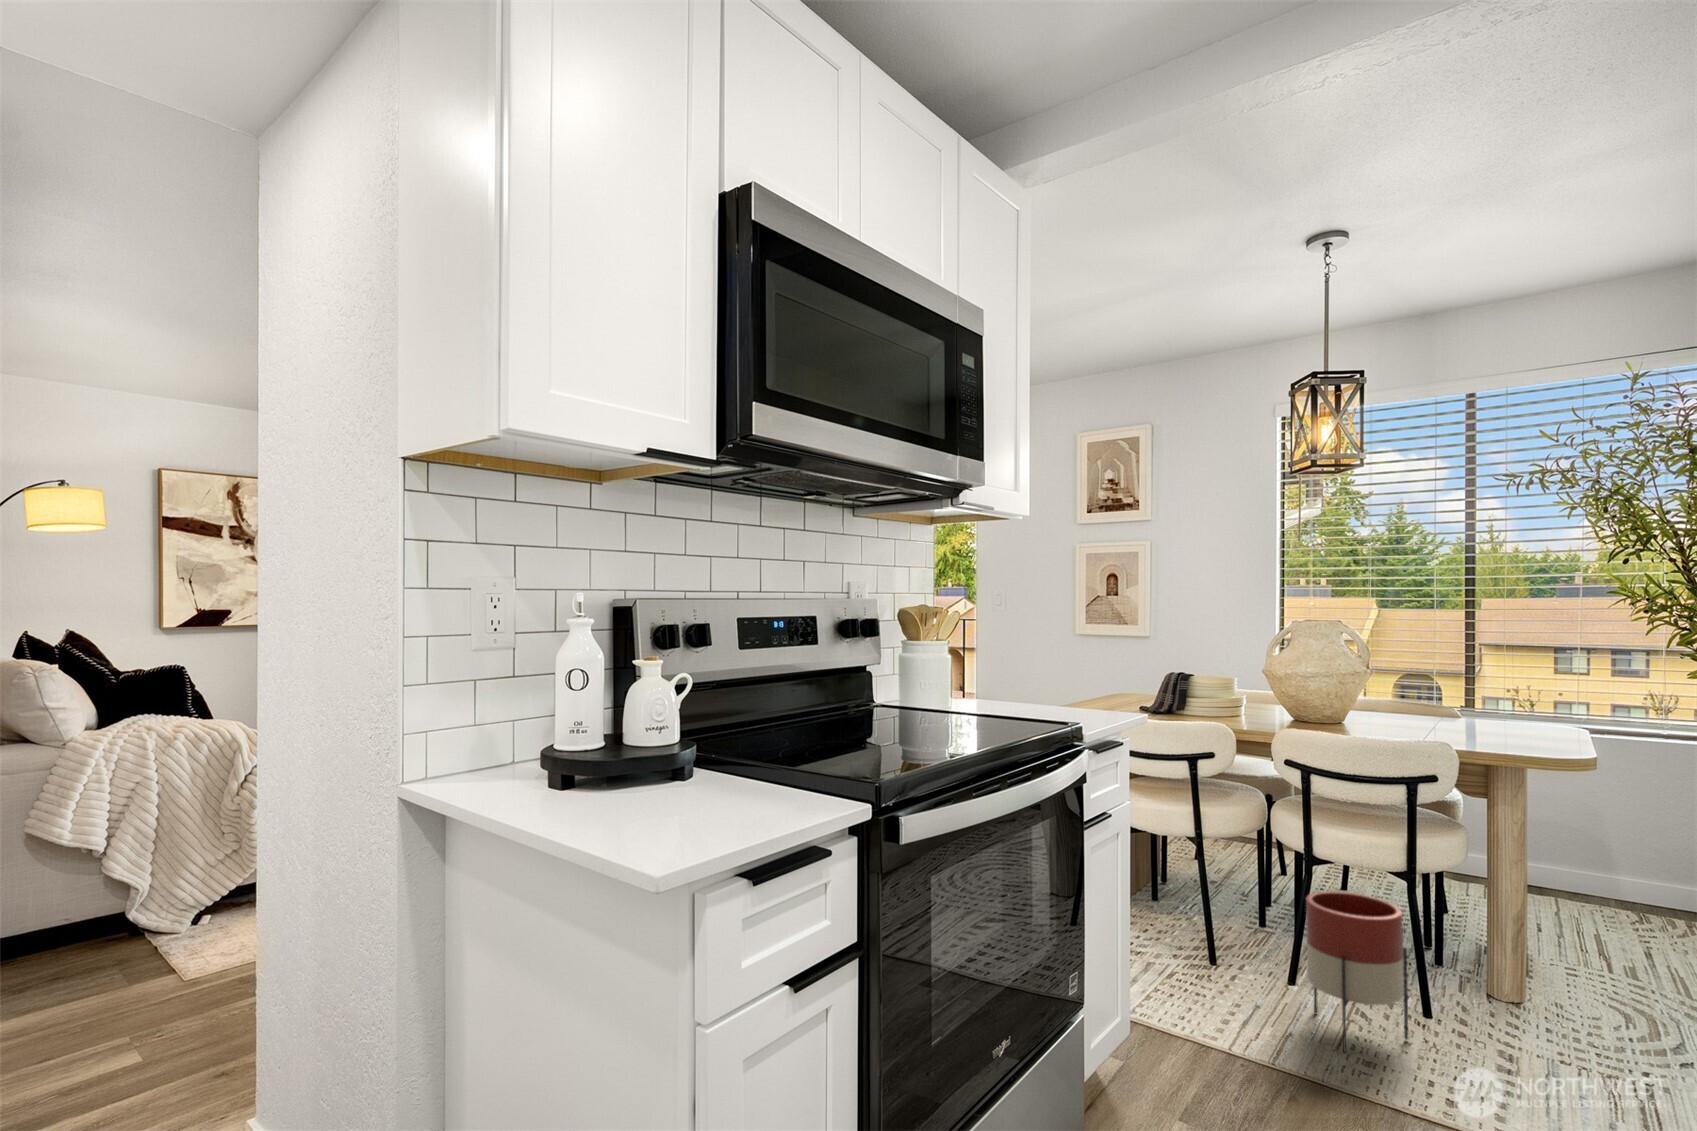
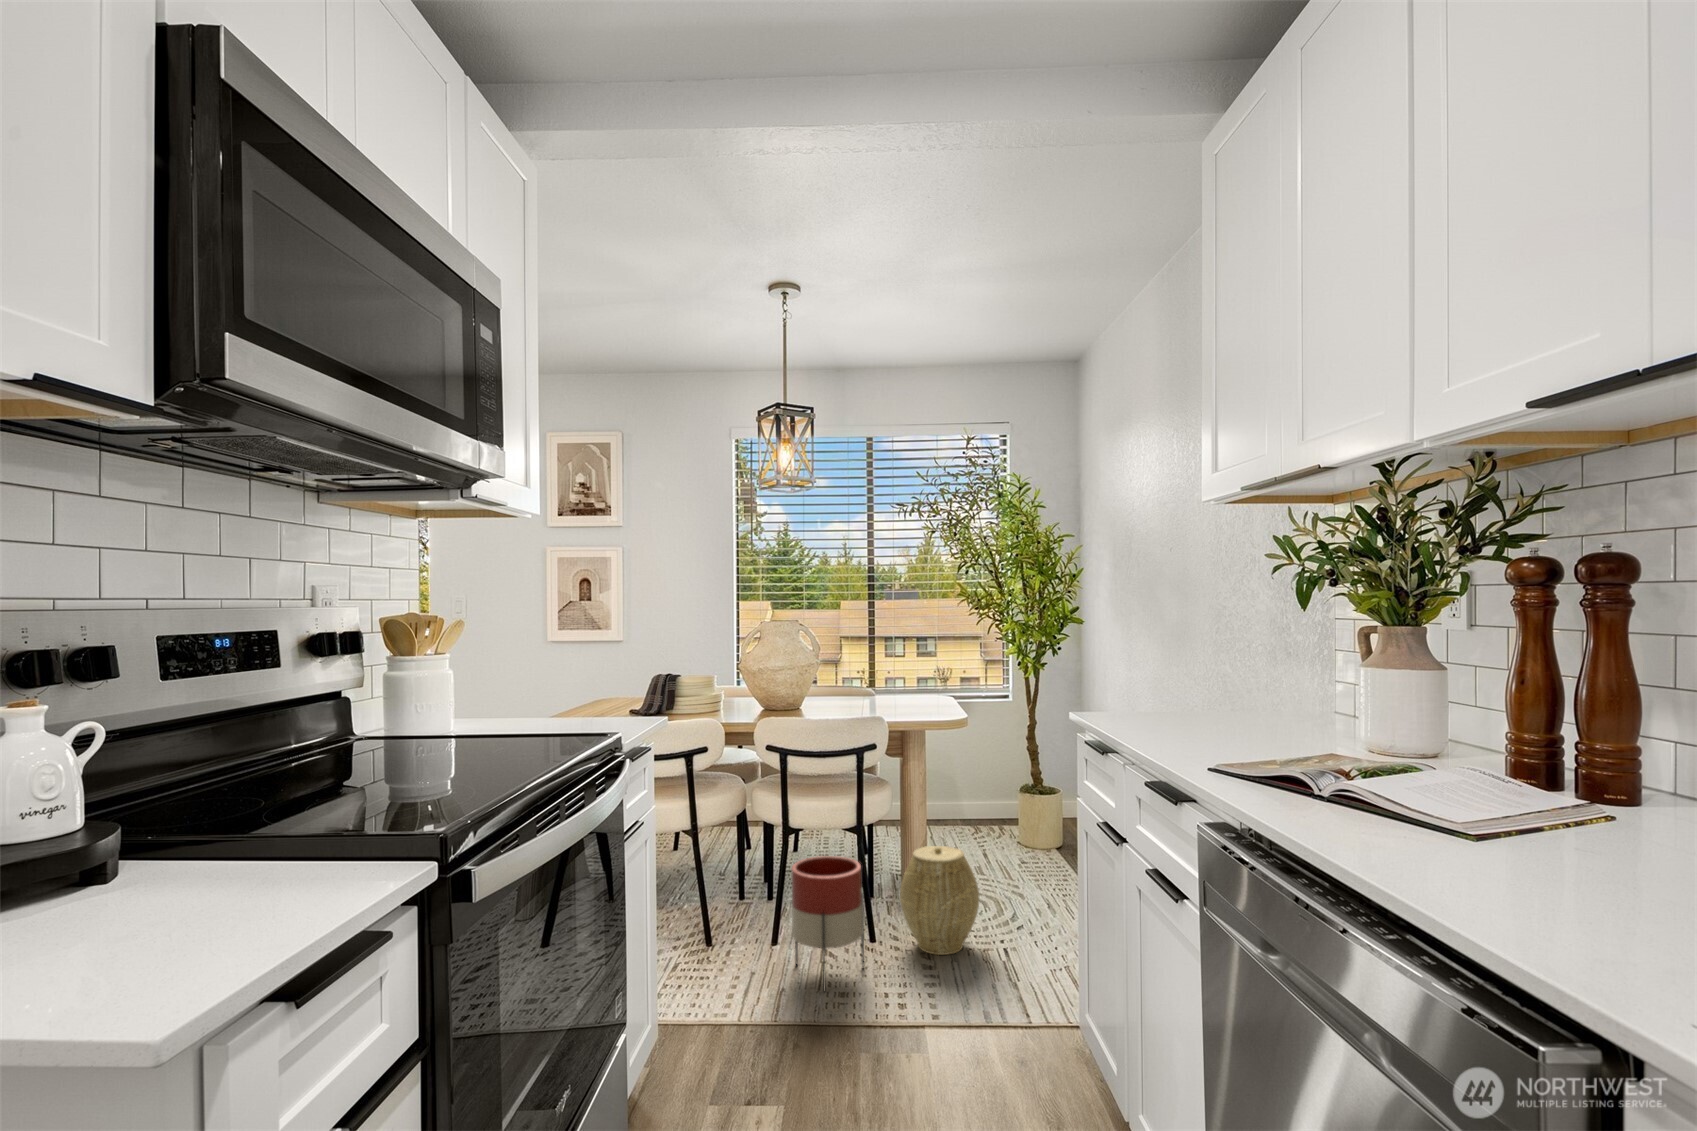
woven basket: none [1469,912,1600,1062] -> present [900,846,980,955]

